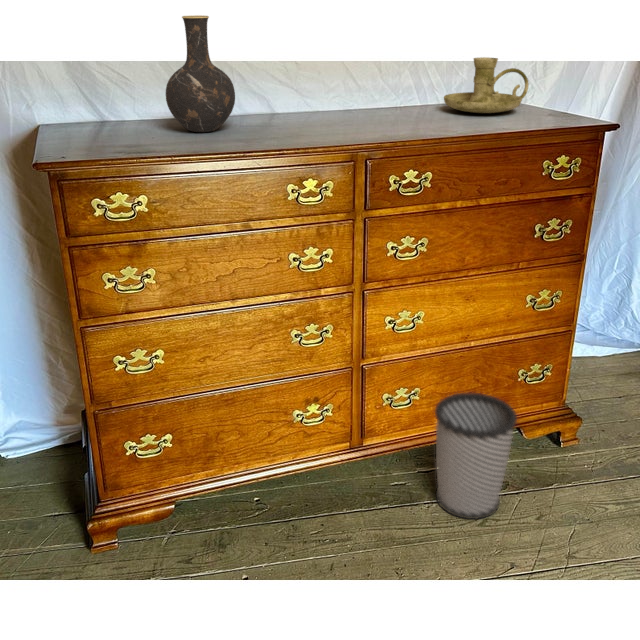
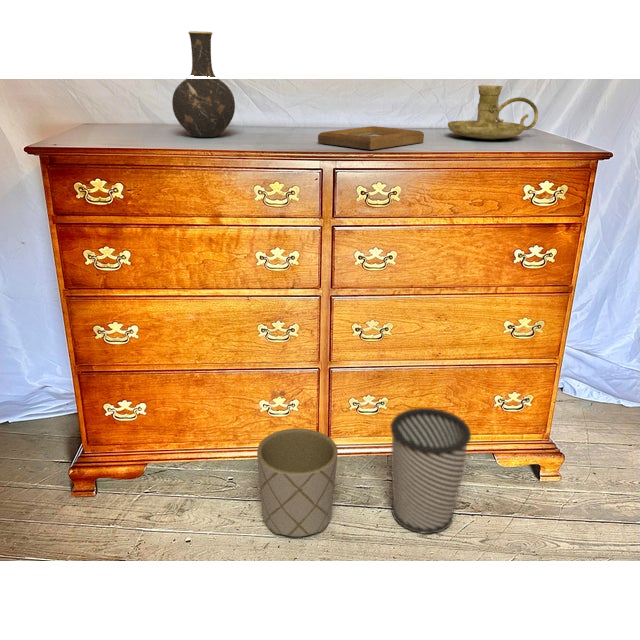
picture frame: none [335,107,434,137] -> present [318,126,424,150]
planter: none [307,434,392,549] -> present [257,429,338,537]

